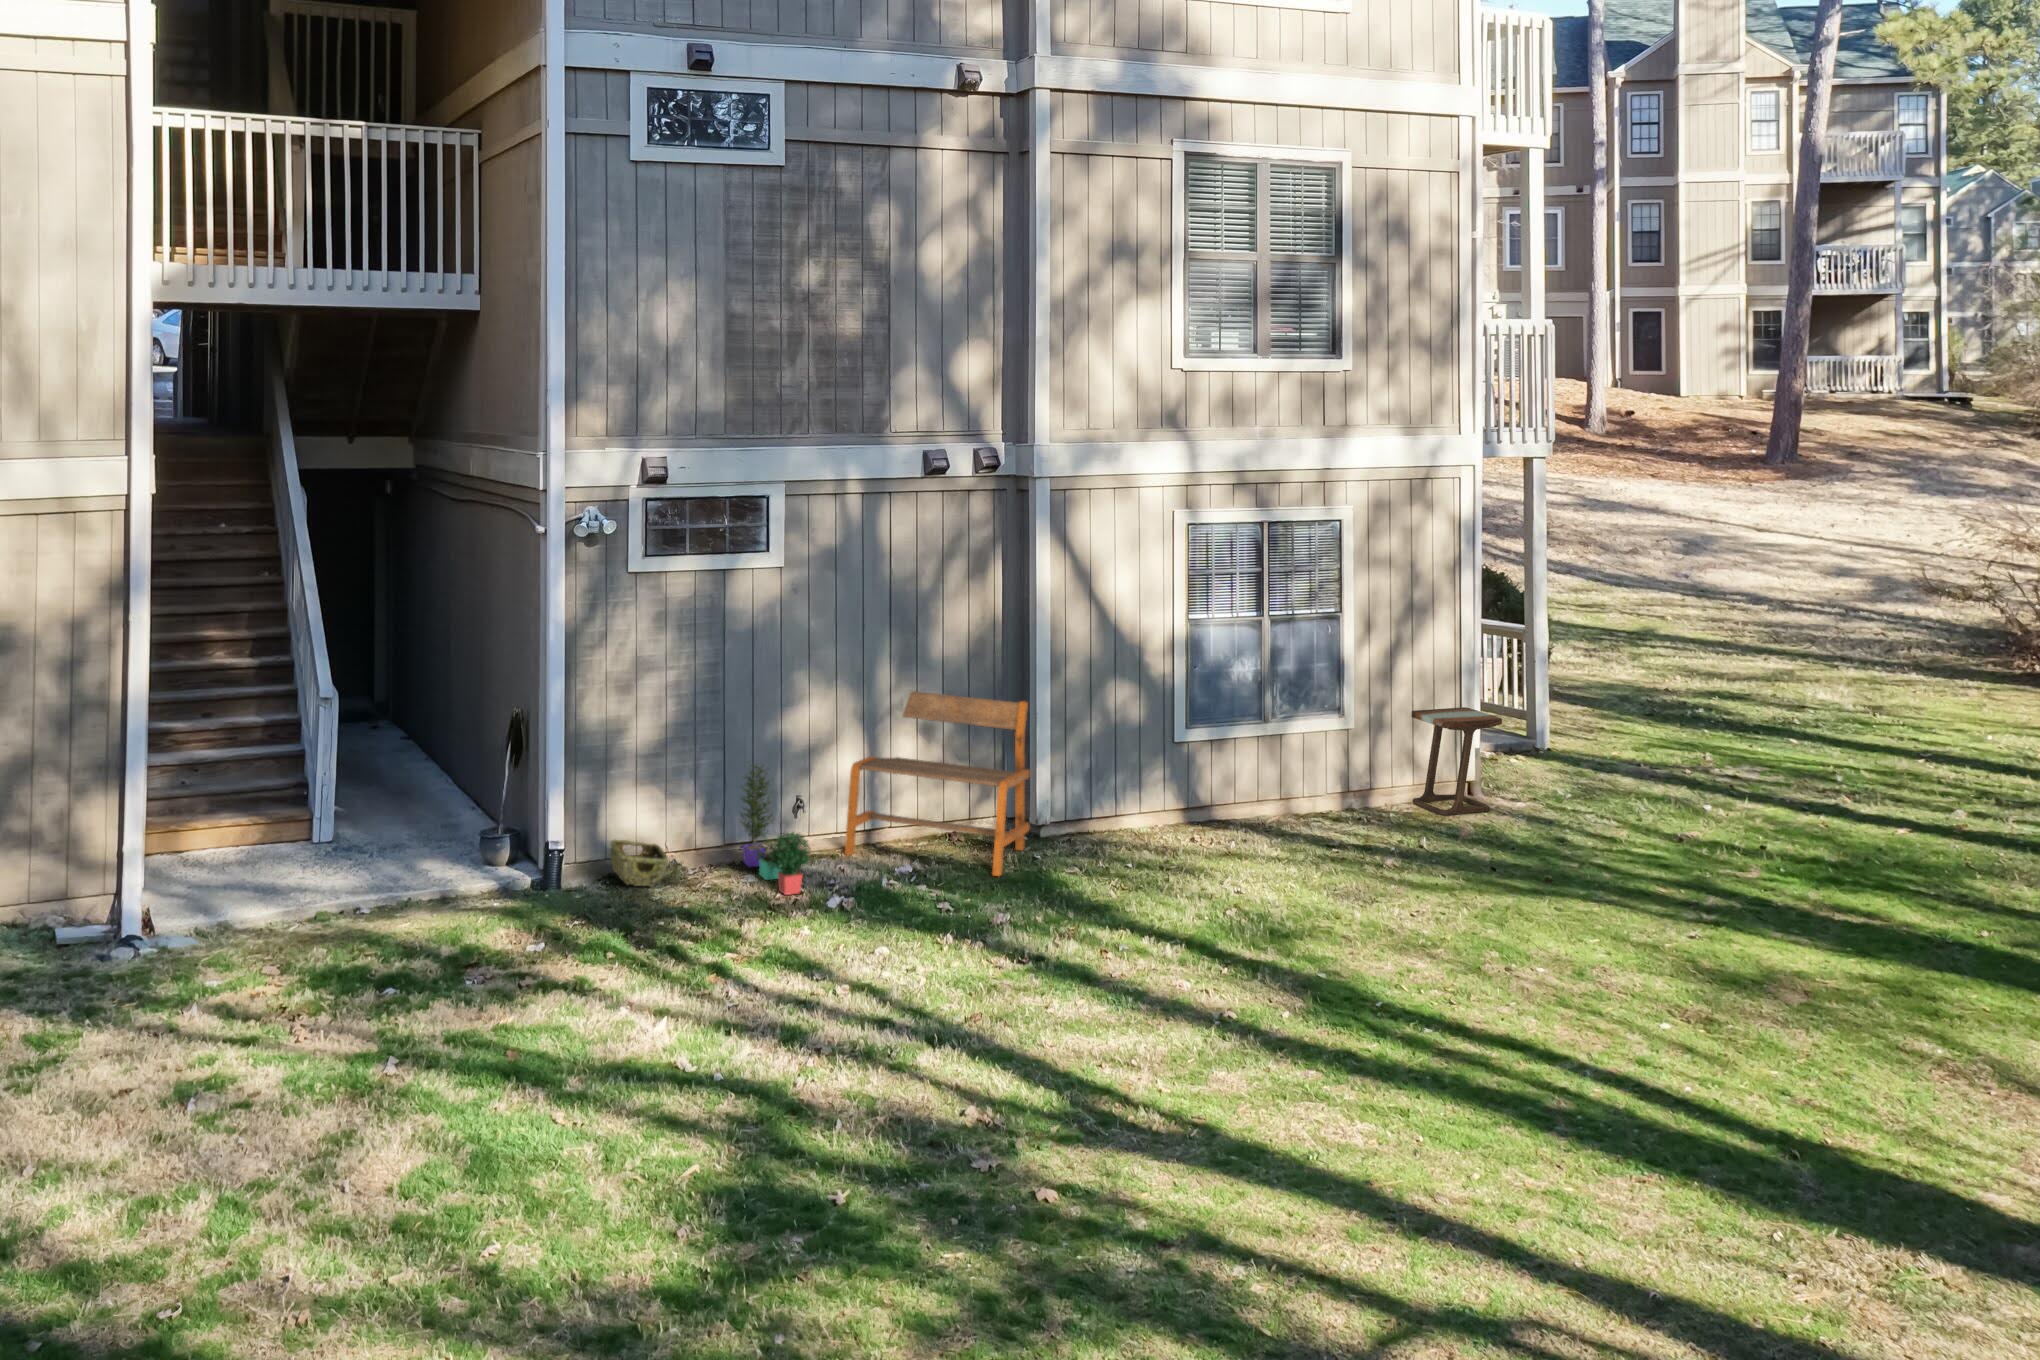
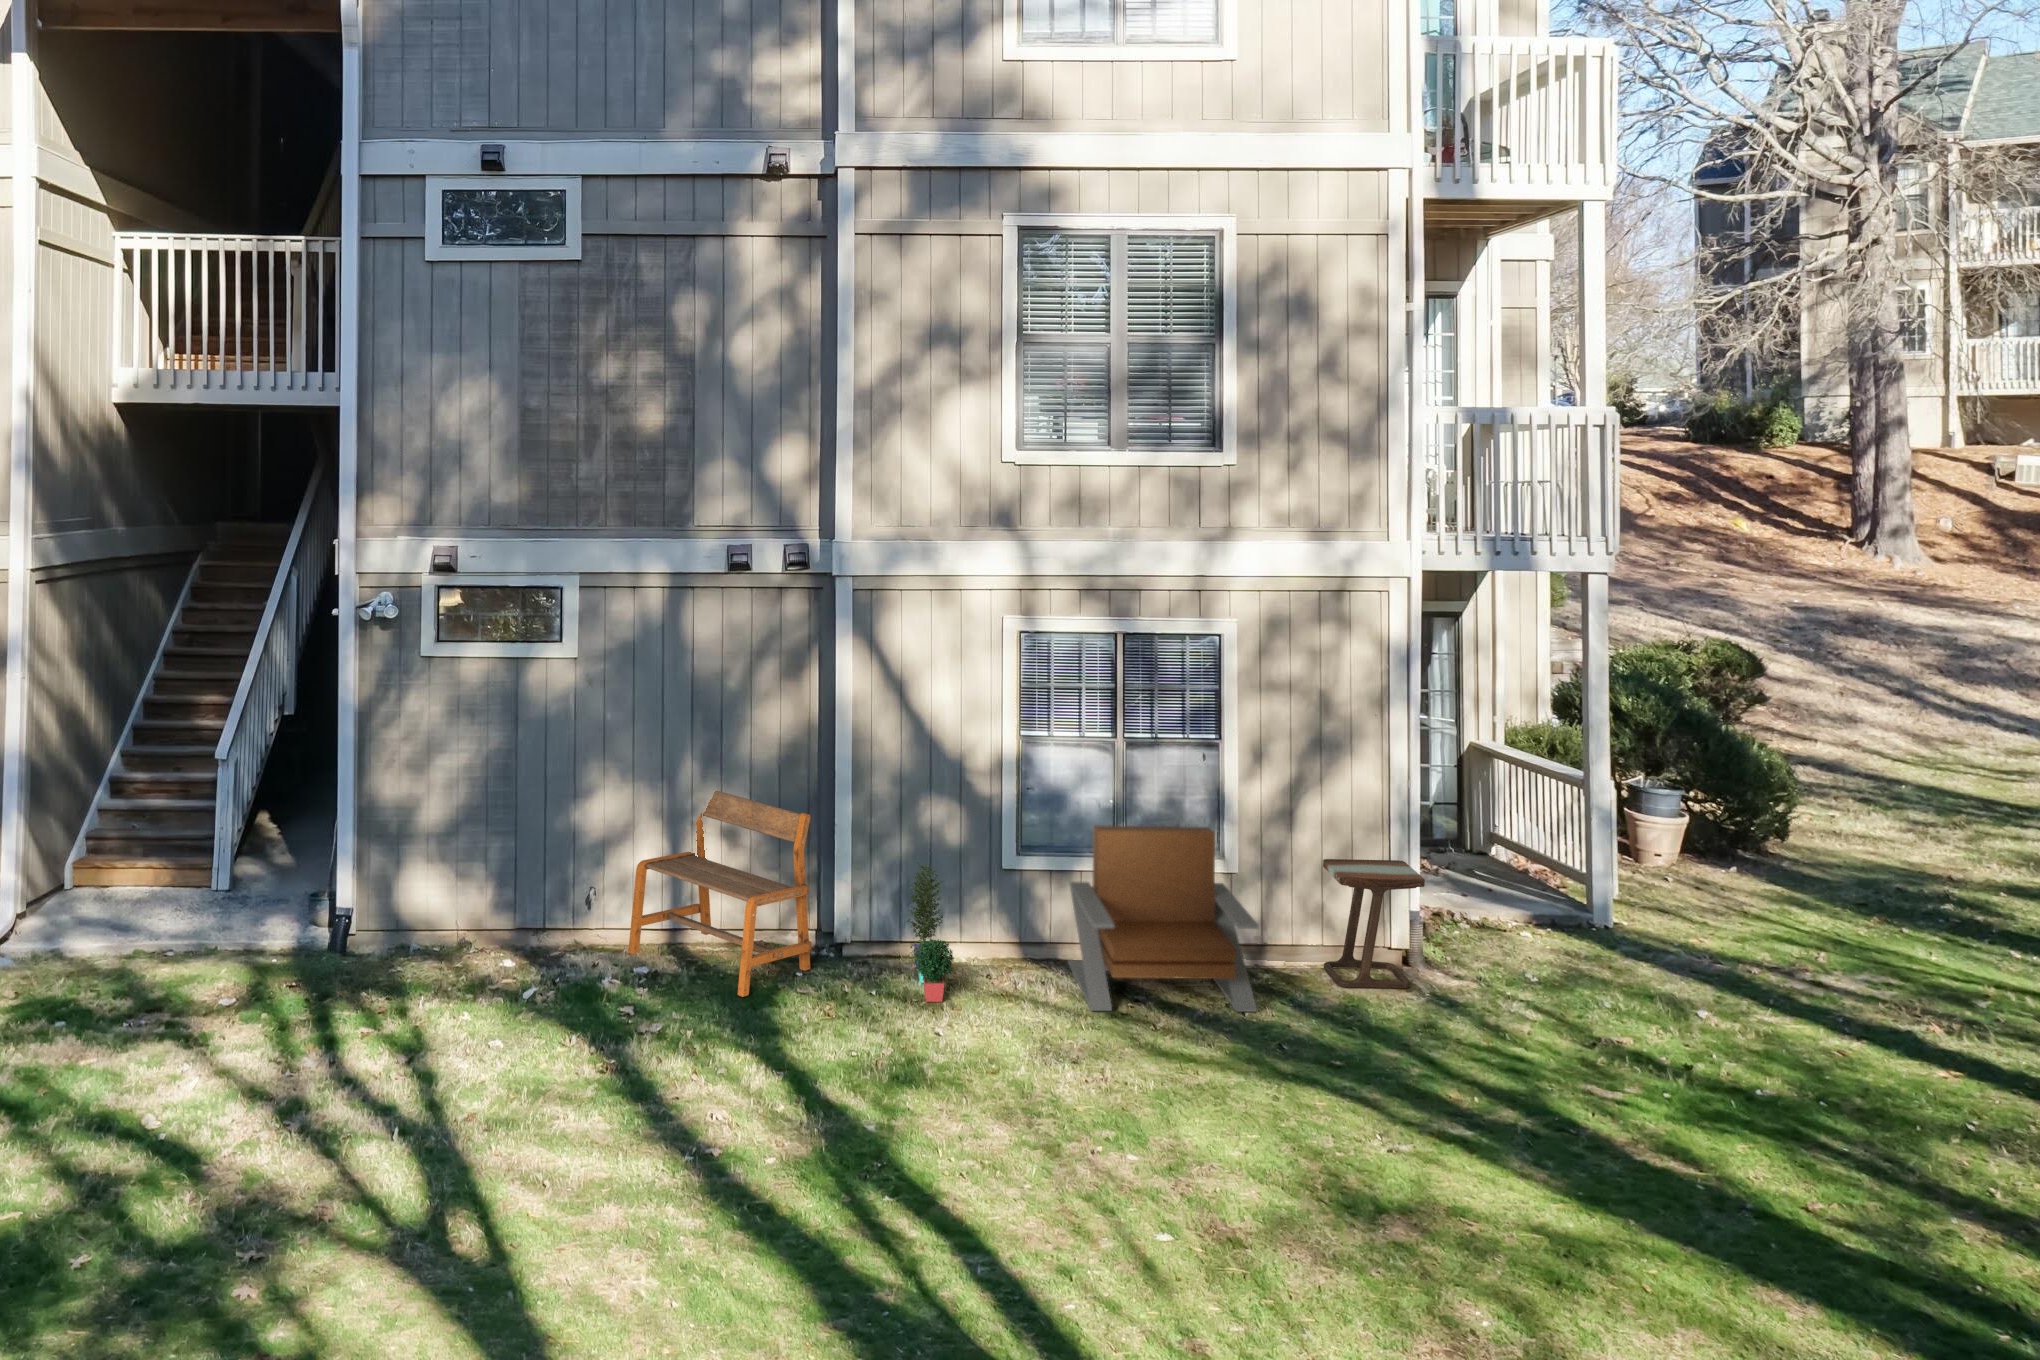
lounge chair: none [1224,690,1411,853] -> present [1068,825,1259,1012]
potted plant: present [740,764,810,895] -> present [907,862,954,1002]
woven basket: present [610,840,669,887] -> none [377,914,439,964]

